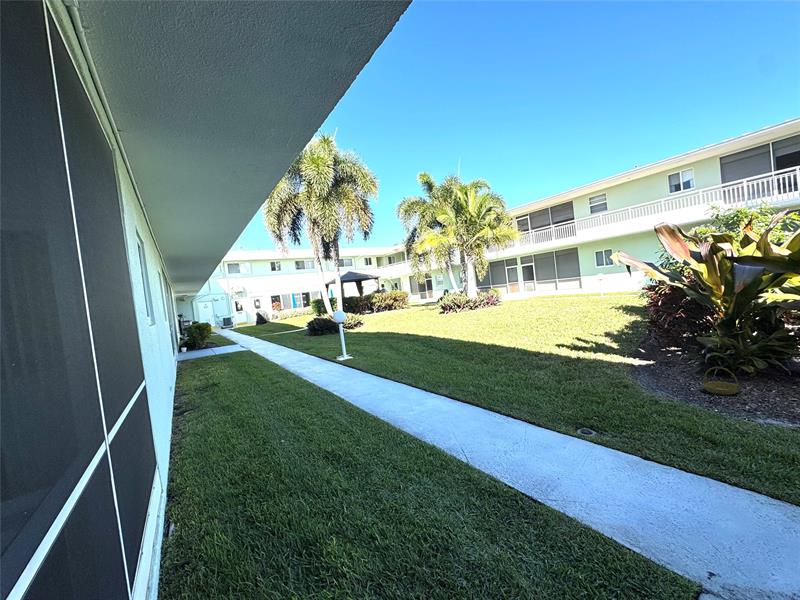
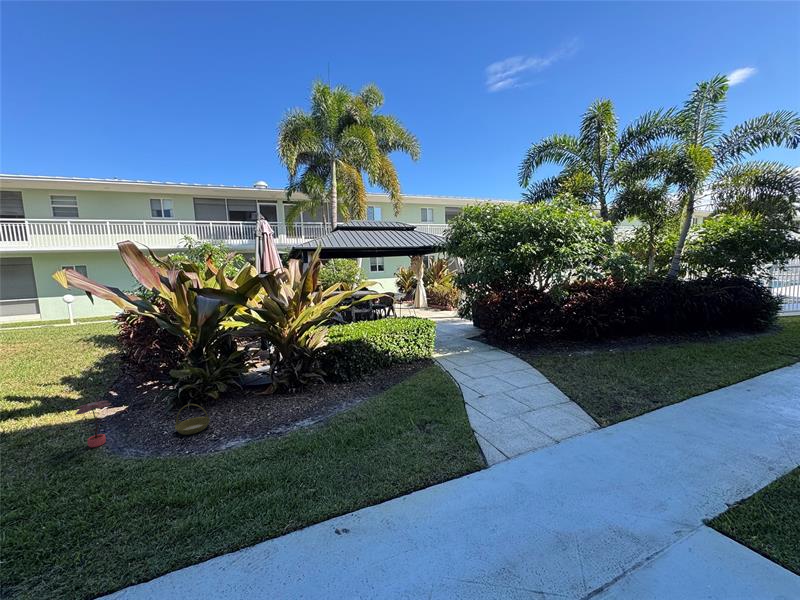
potted plant: none [622,348,649,381] -> present [73,400,112,447]

